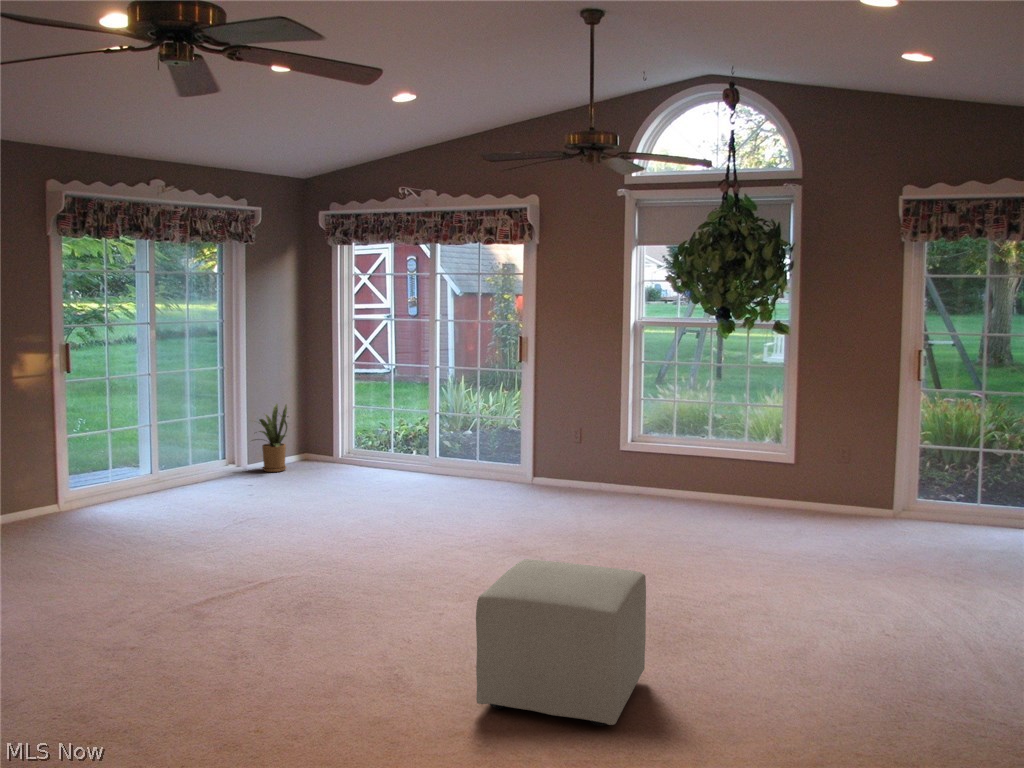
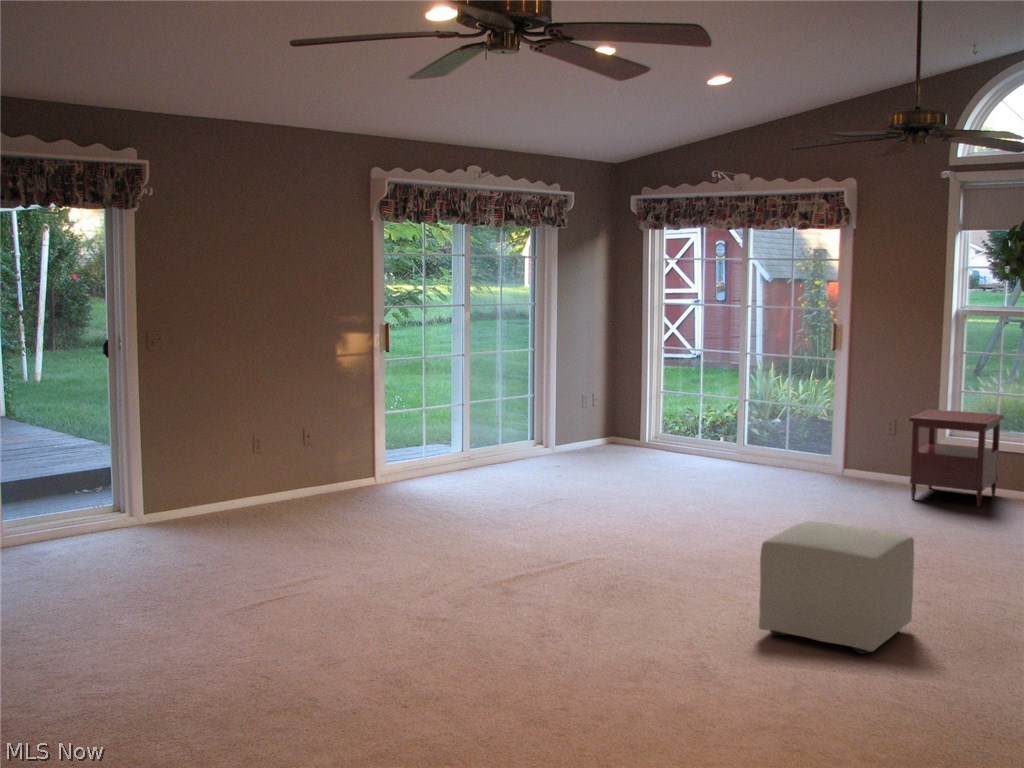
house plant: present [255,404,287,472] -> none [554,386,594,453]
side table: none [598,416,680,509] -> present [909,409,1004,507]

